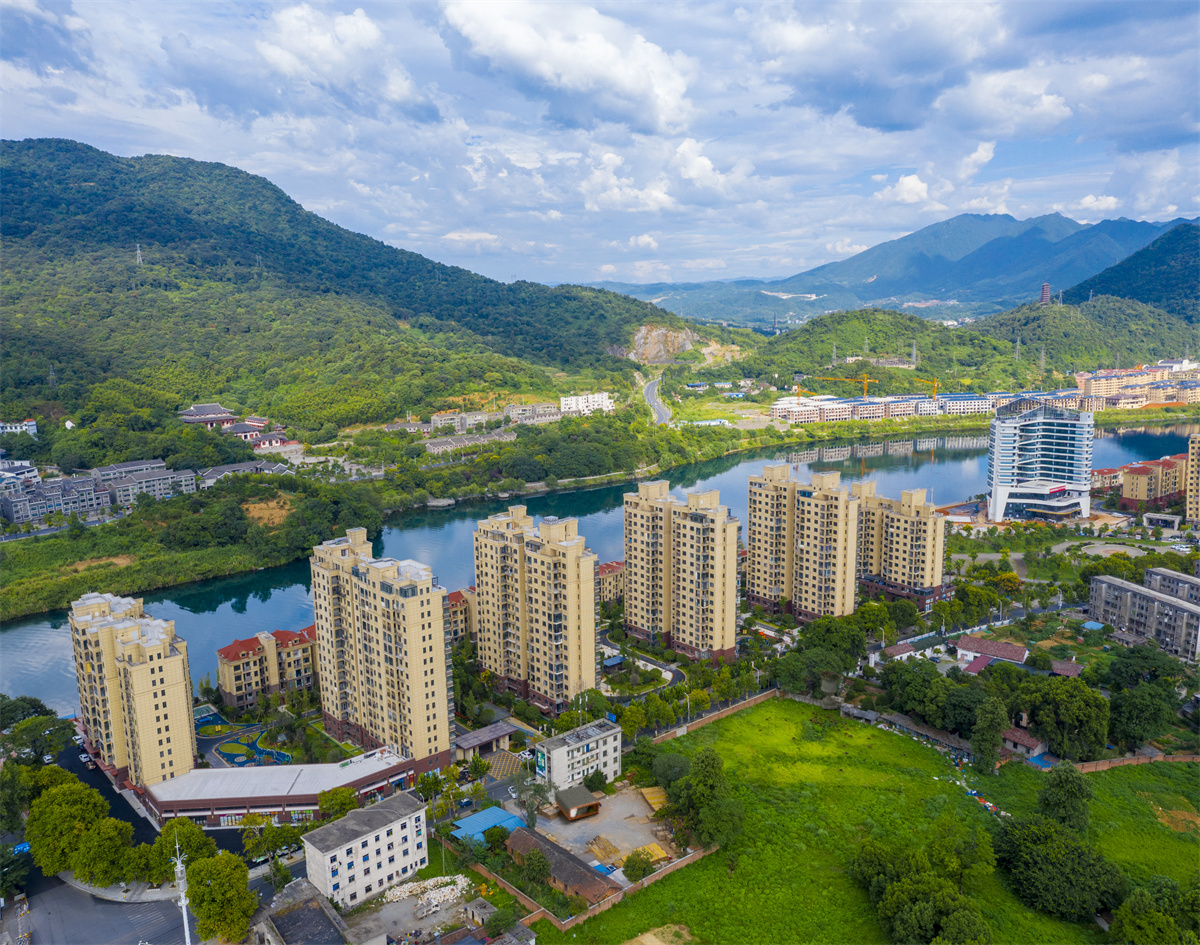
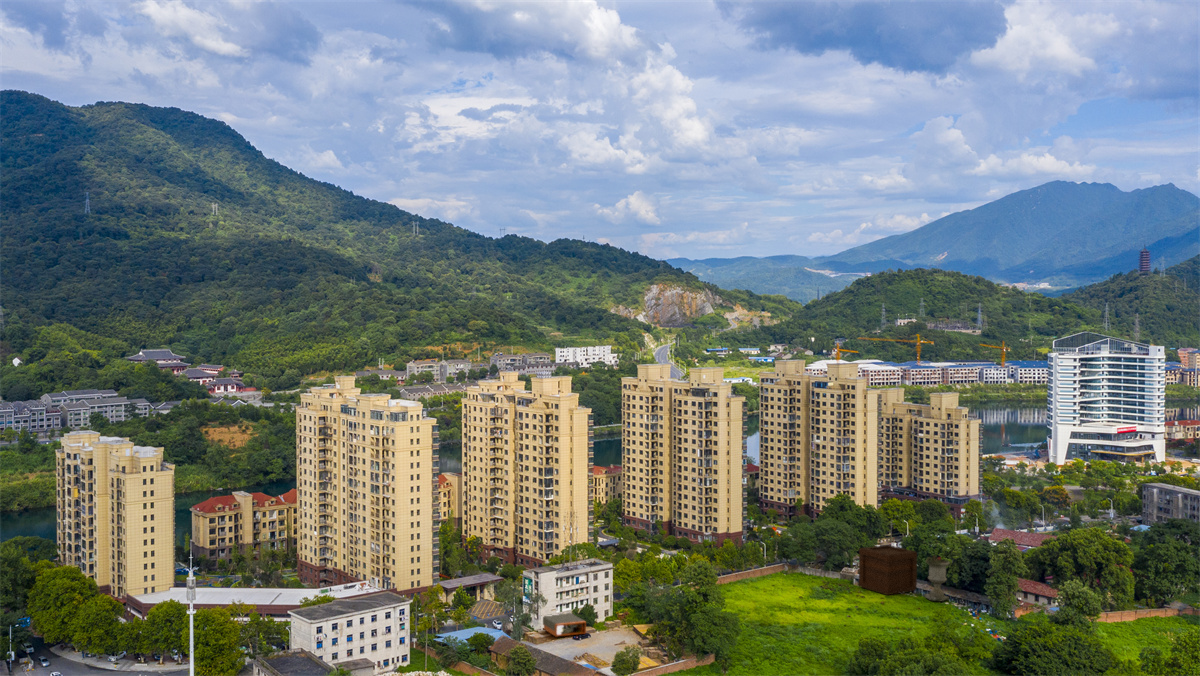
planter: present [820,671,840,710] -> present [925,556,949,601]
wooden crate: none [852,676,909,732] -> present [859,545,917,595]

